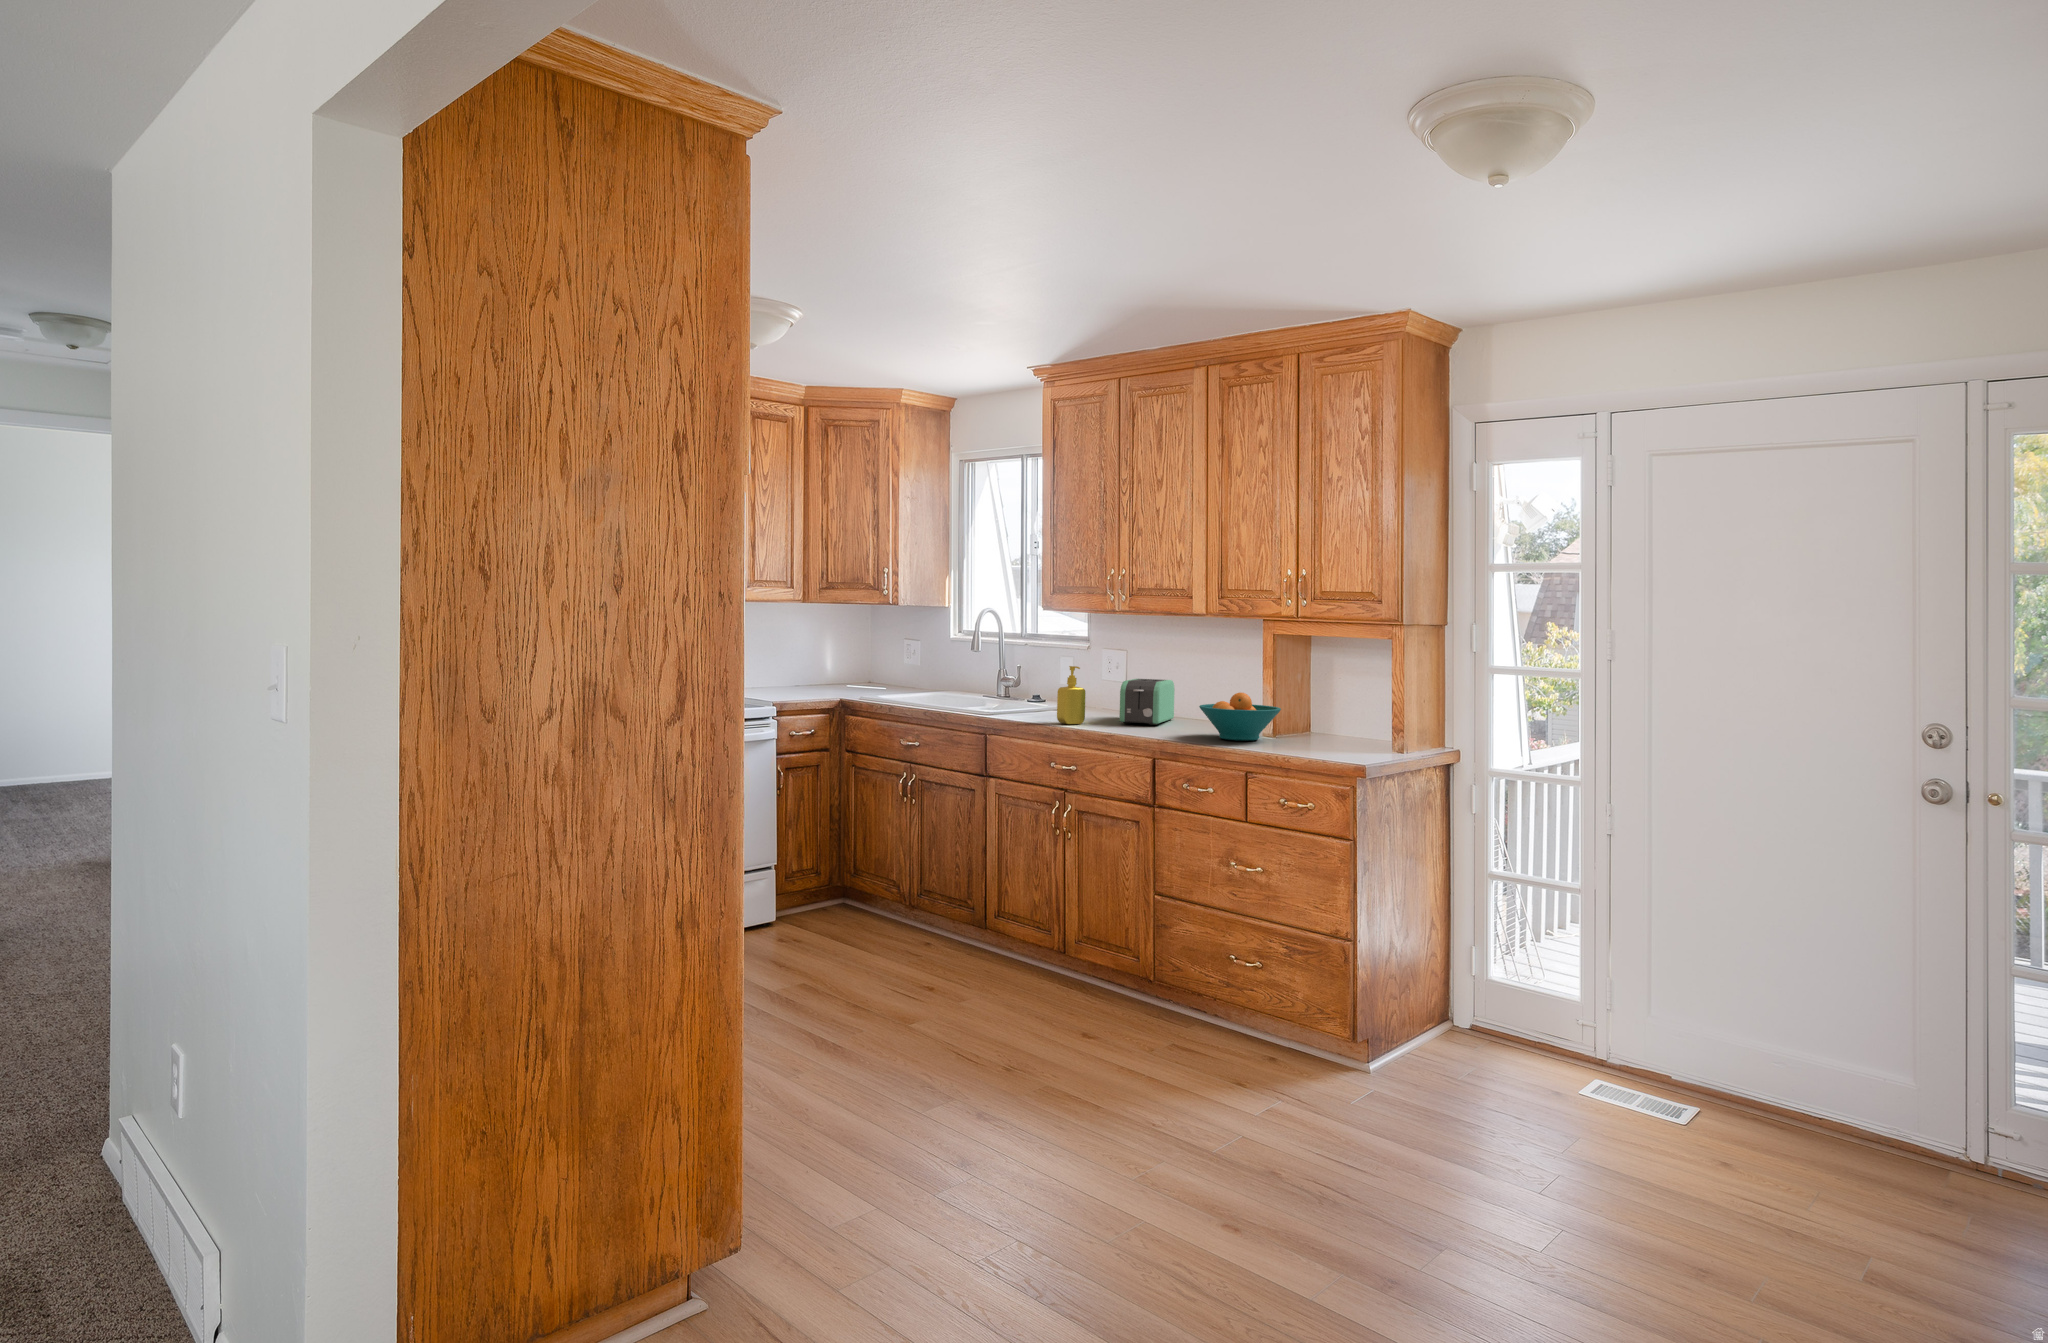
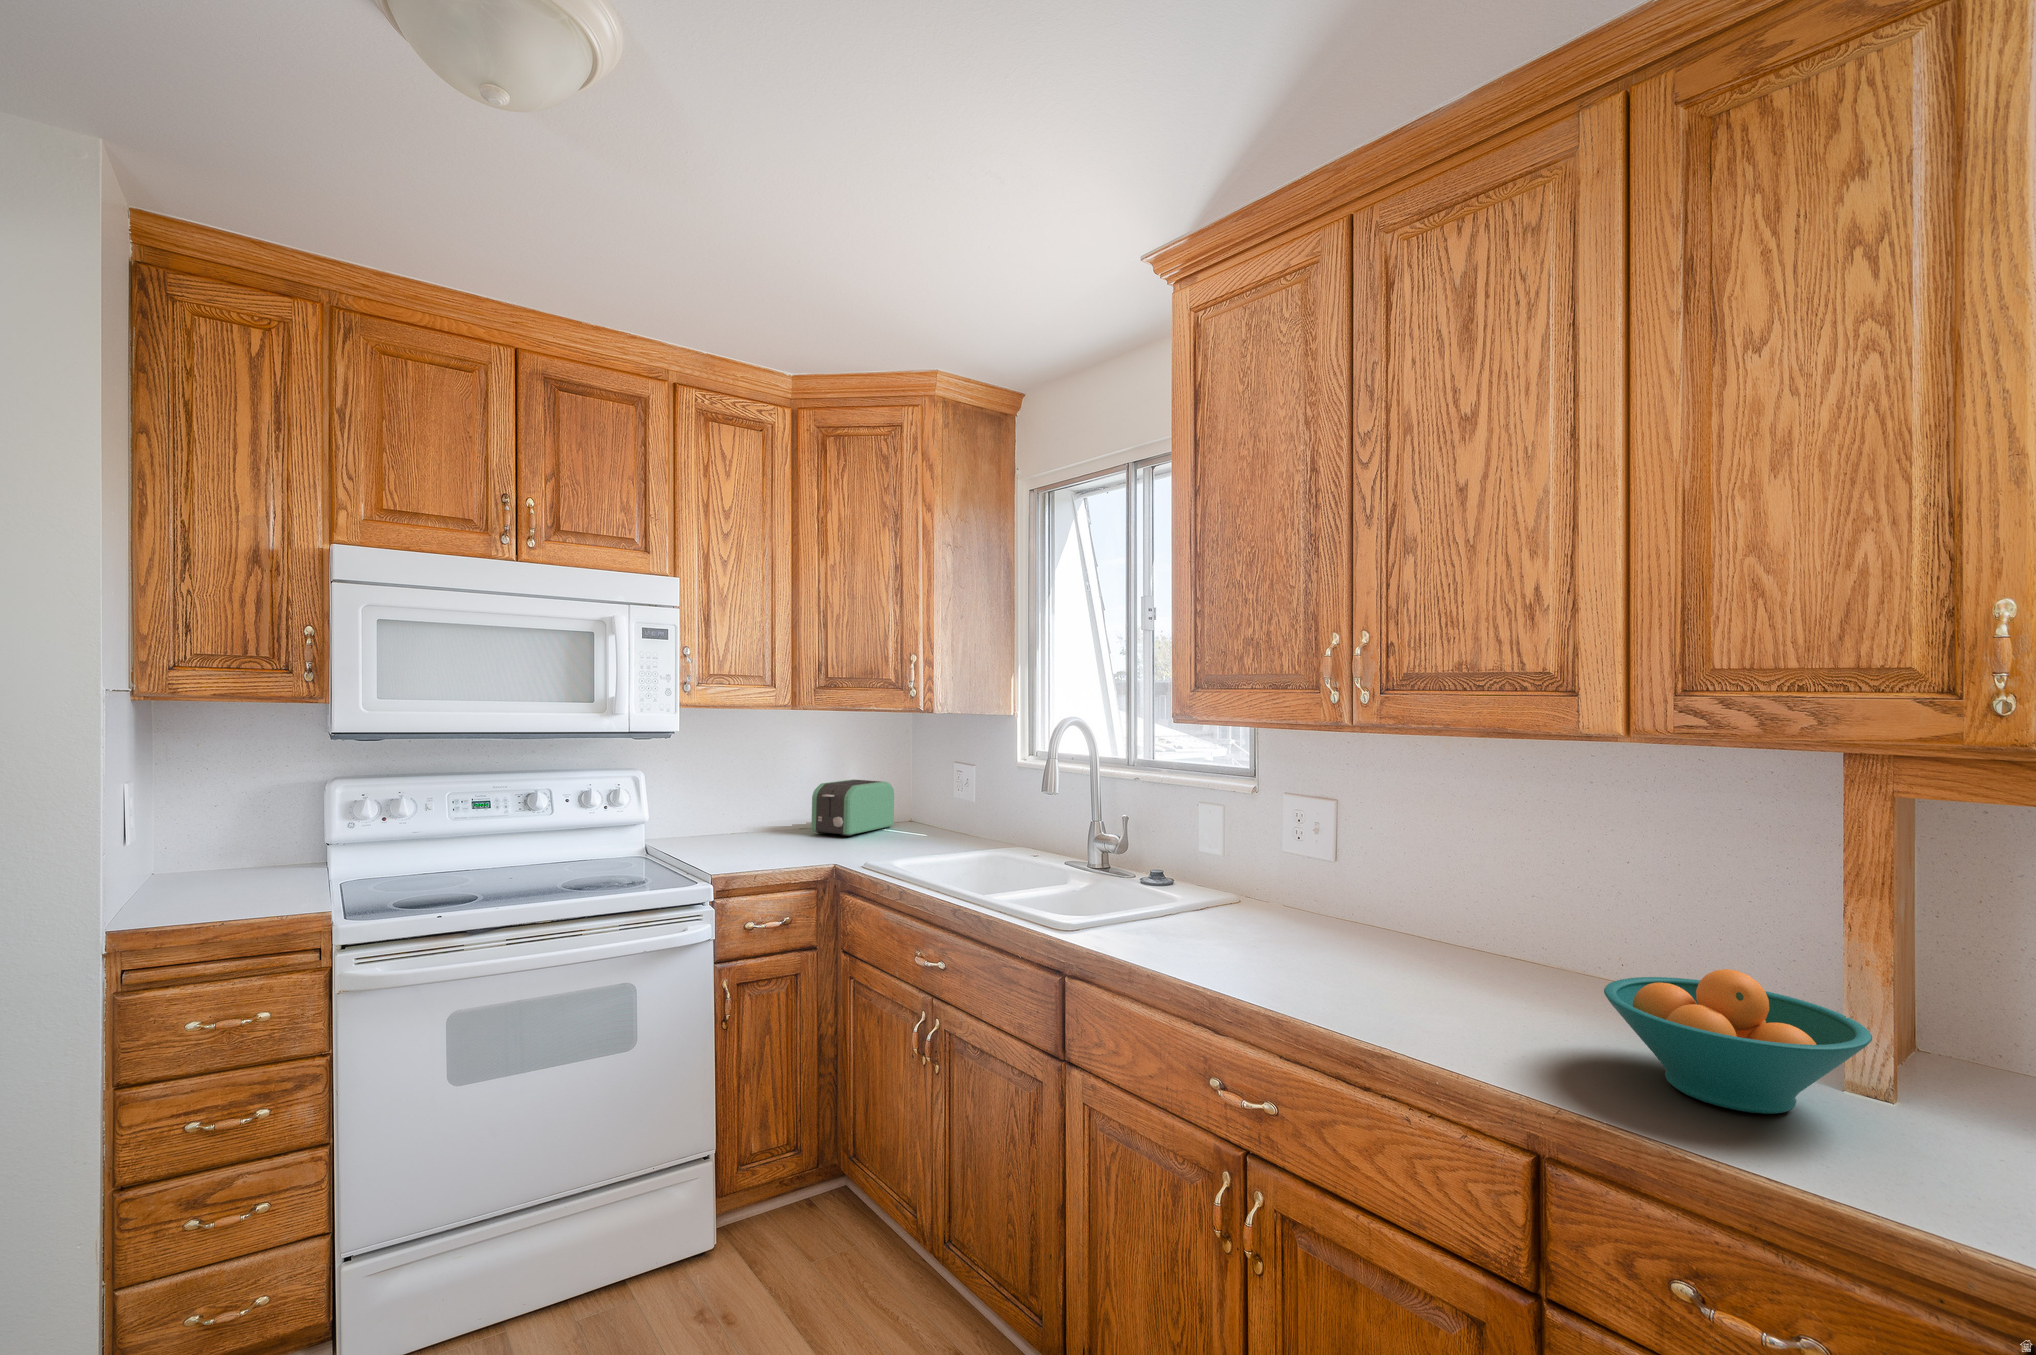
soap dispenser: present [1057,666,1086,724] -> none [1215,855,1276,984]
toaster: present [1119,679,1175,725] -> present [811,779,894,836]

